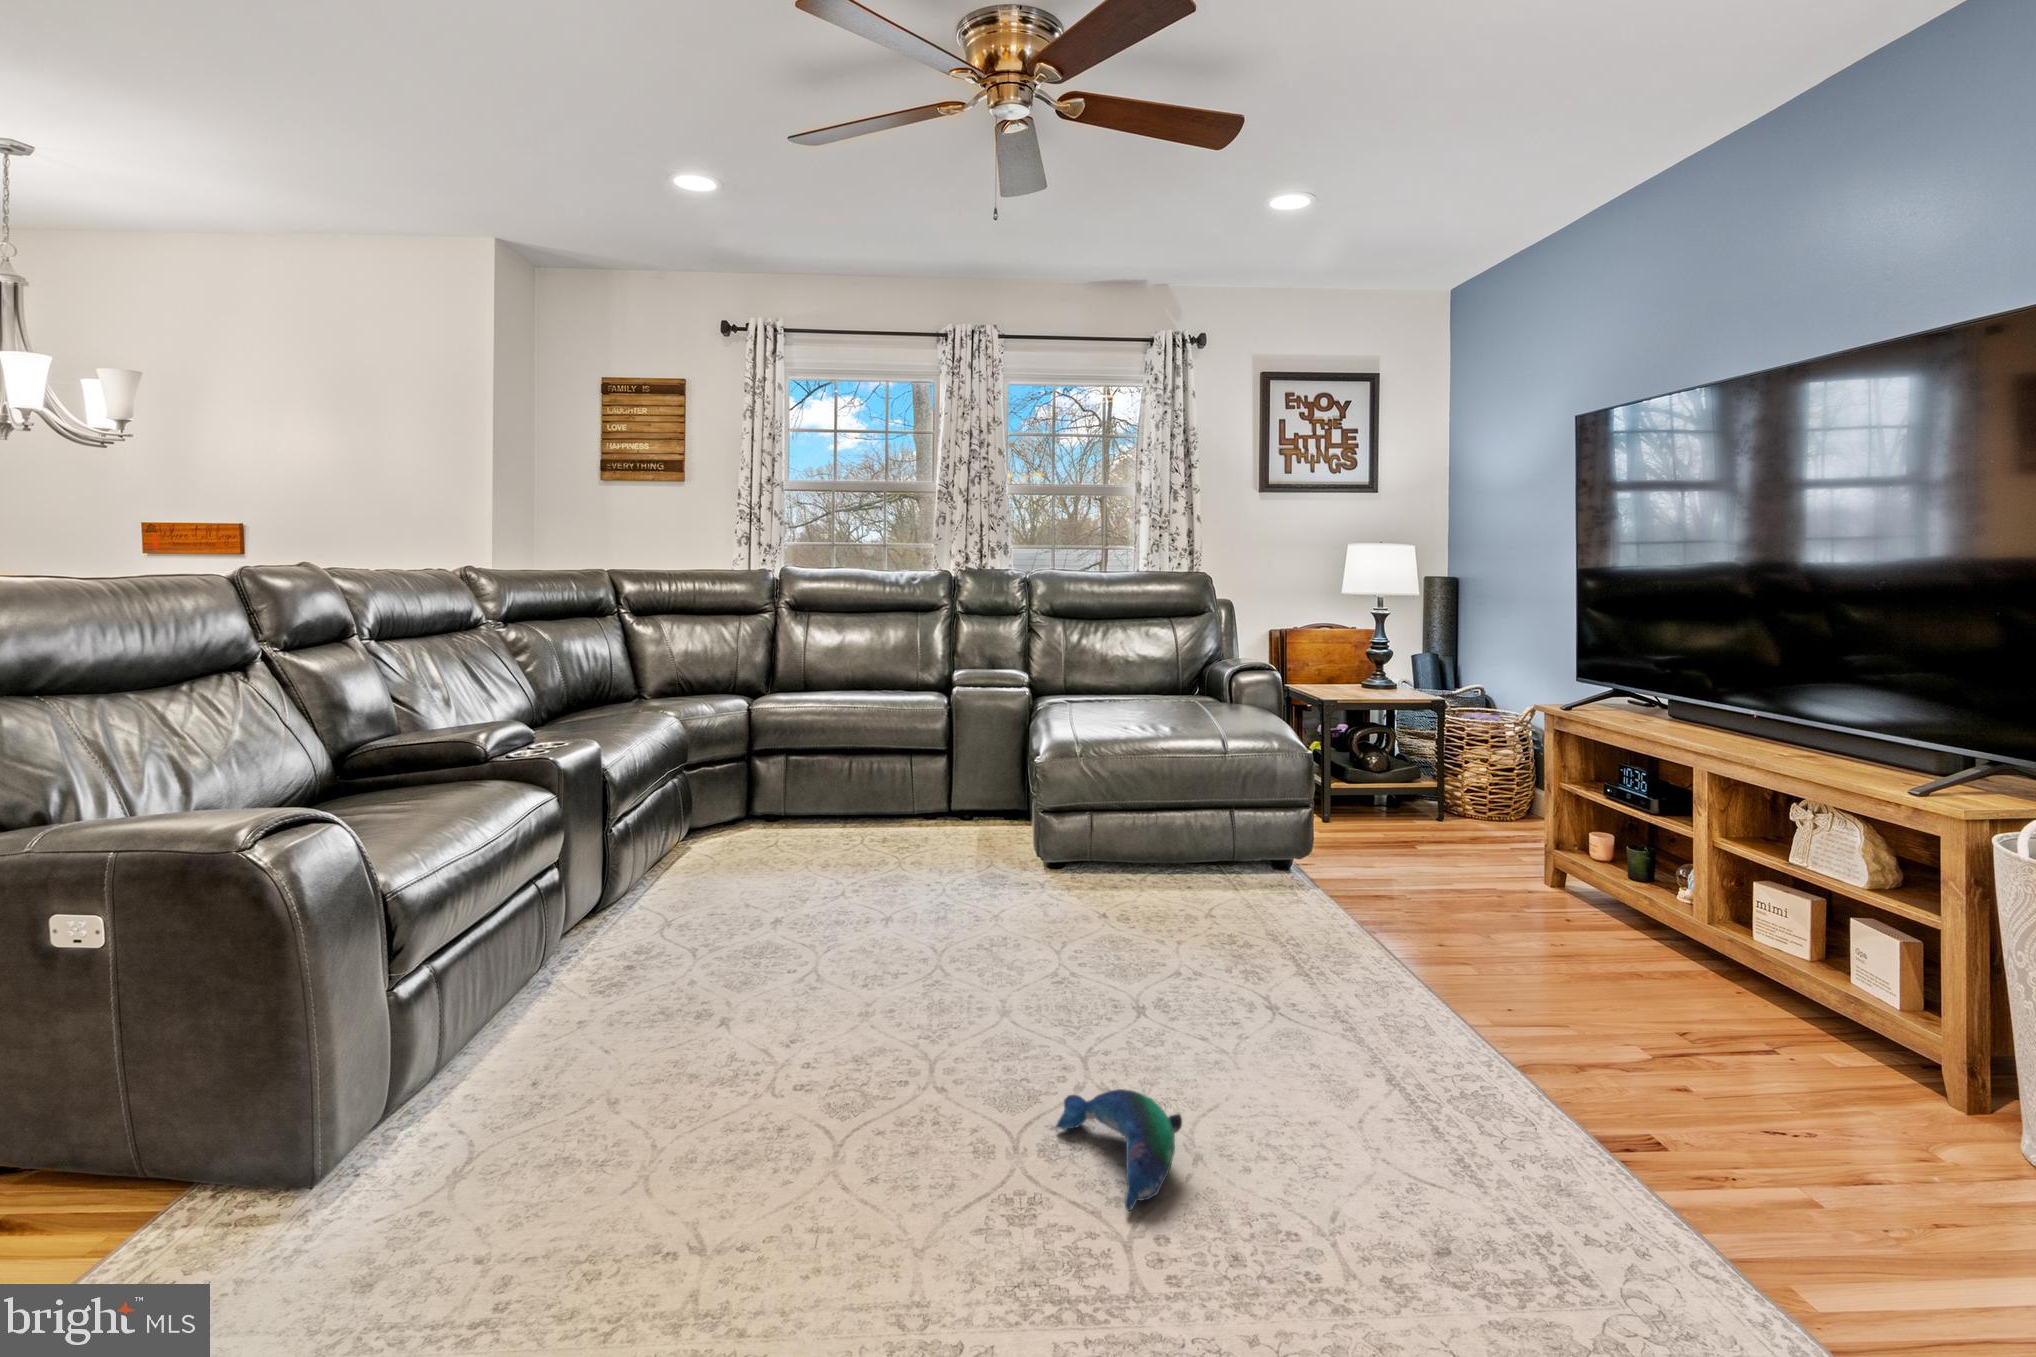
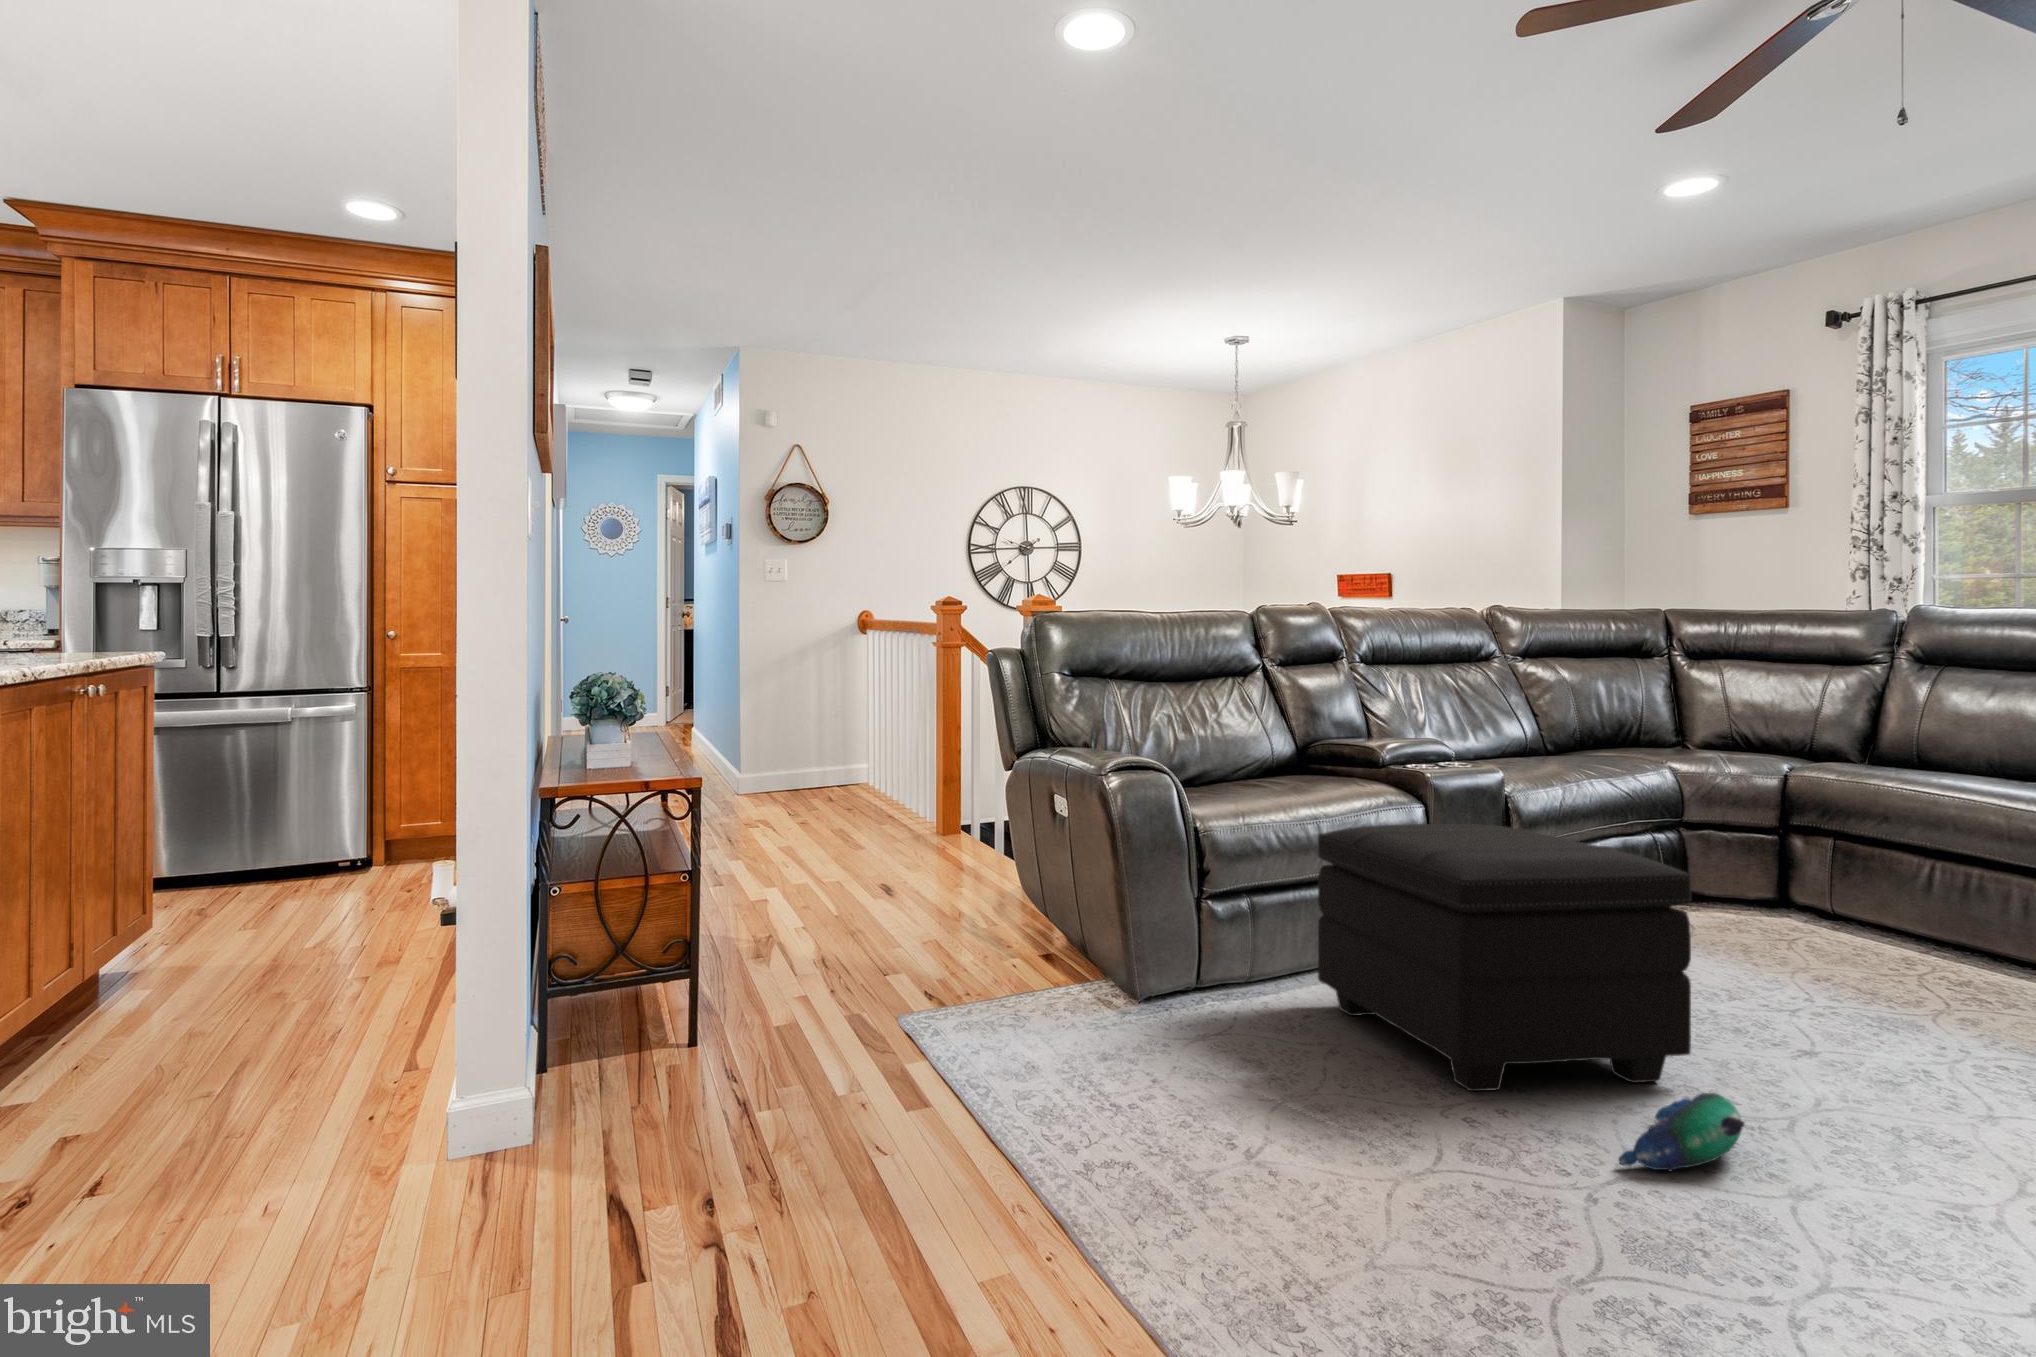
footstool: none [572,841,1011,1179] -> present [1318,824,1691,1091]

